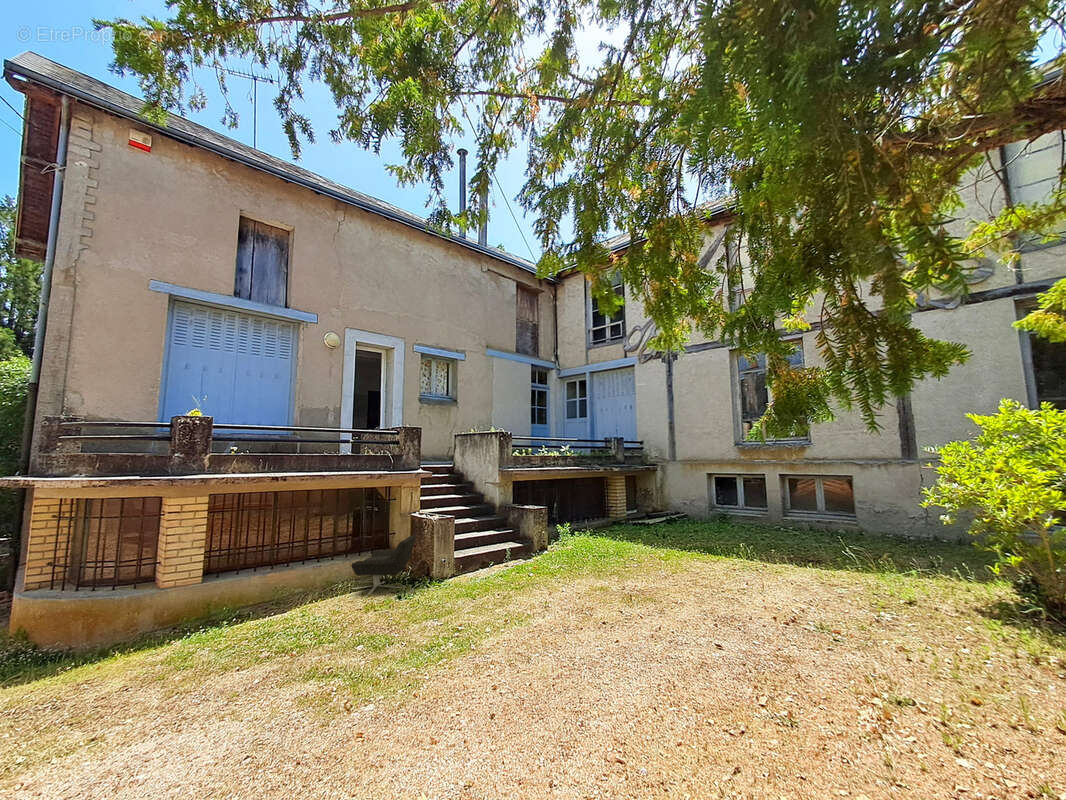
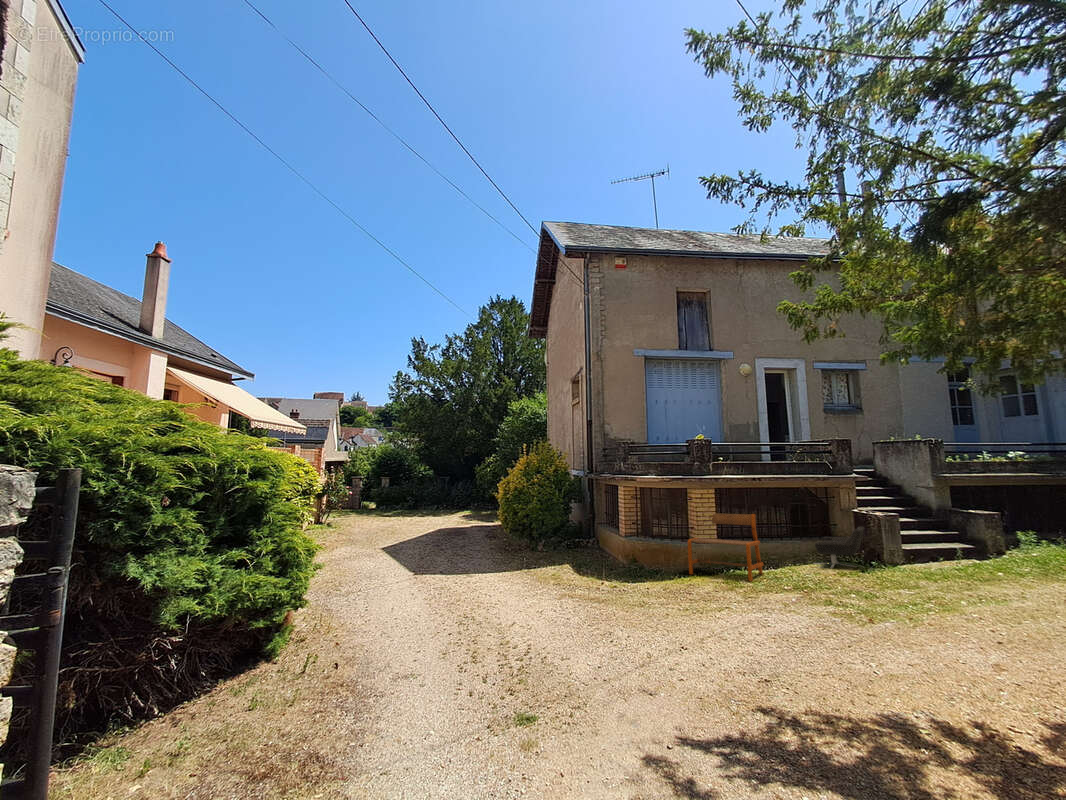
bench: none [128,532,264,644] -> present [688,513,764,581]

